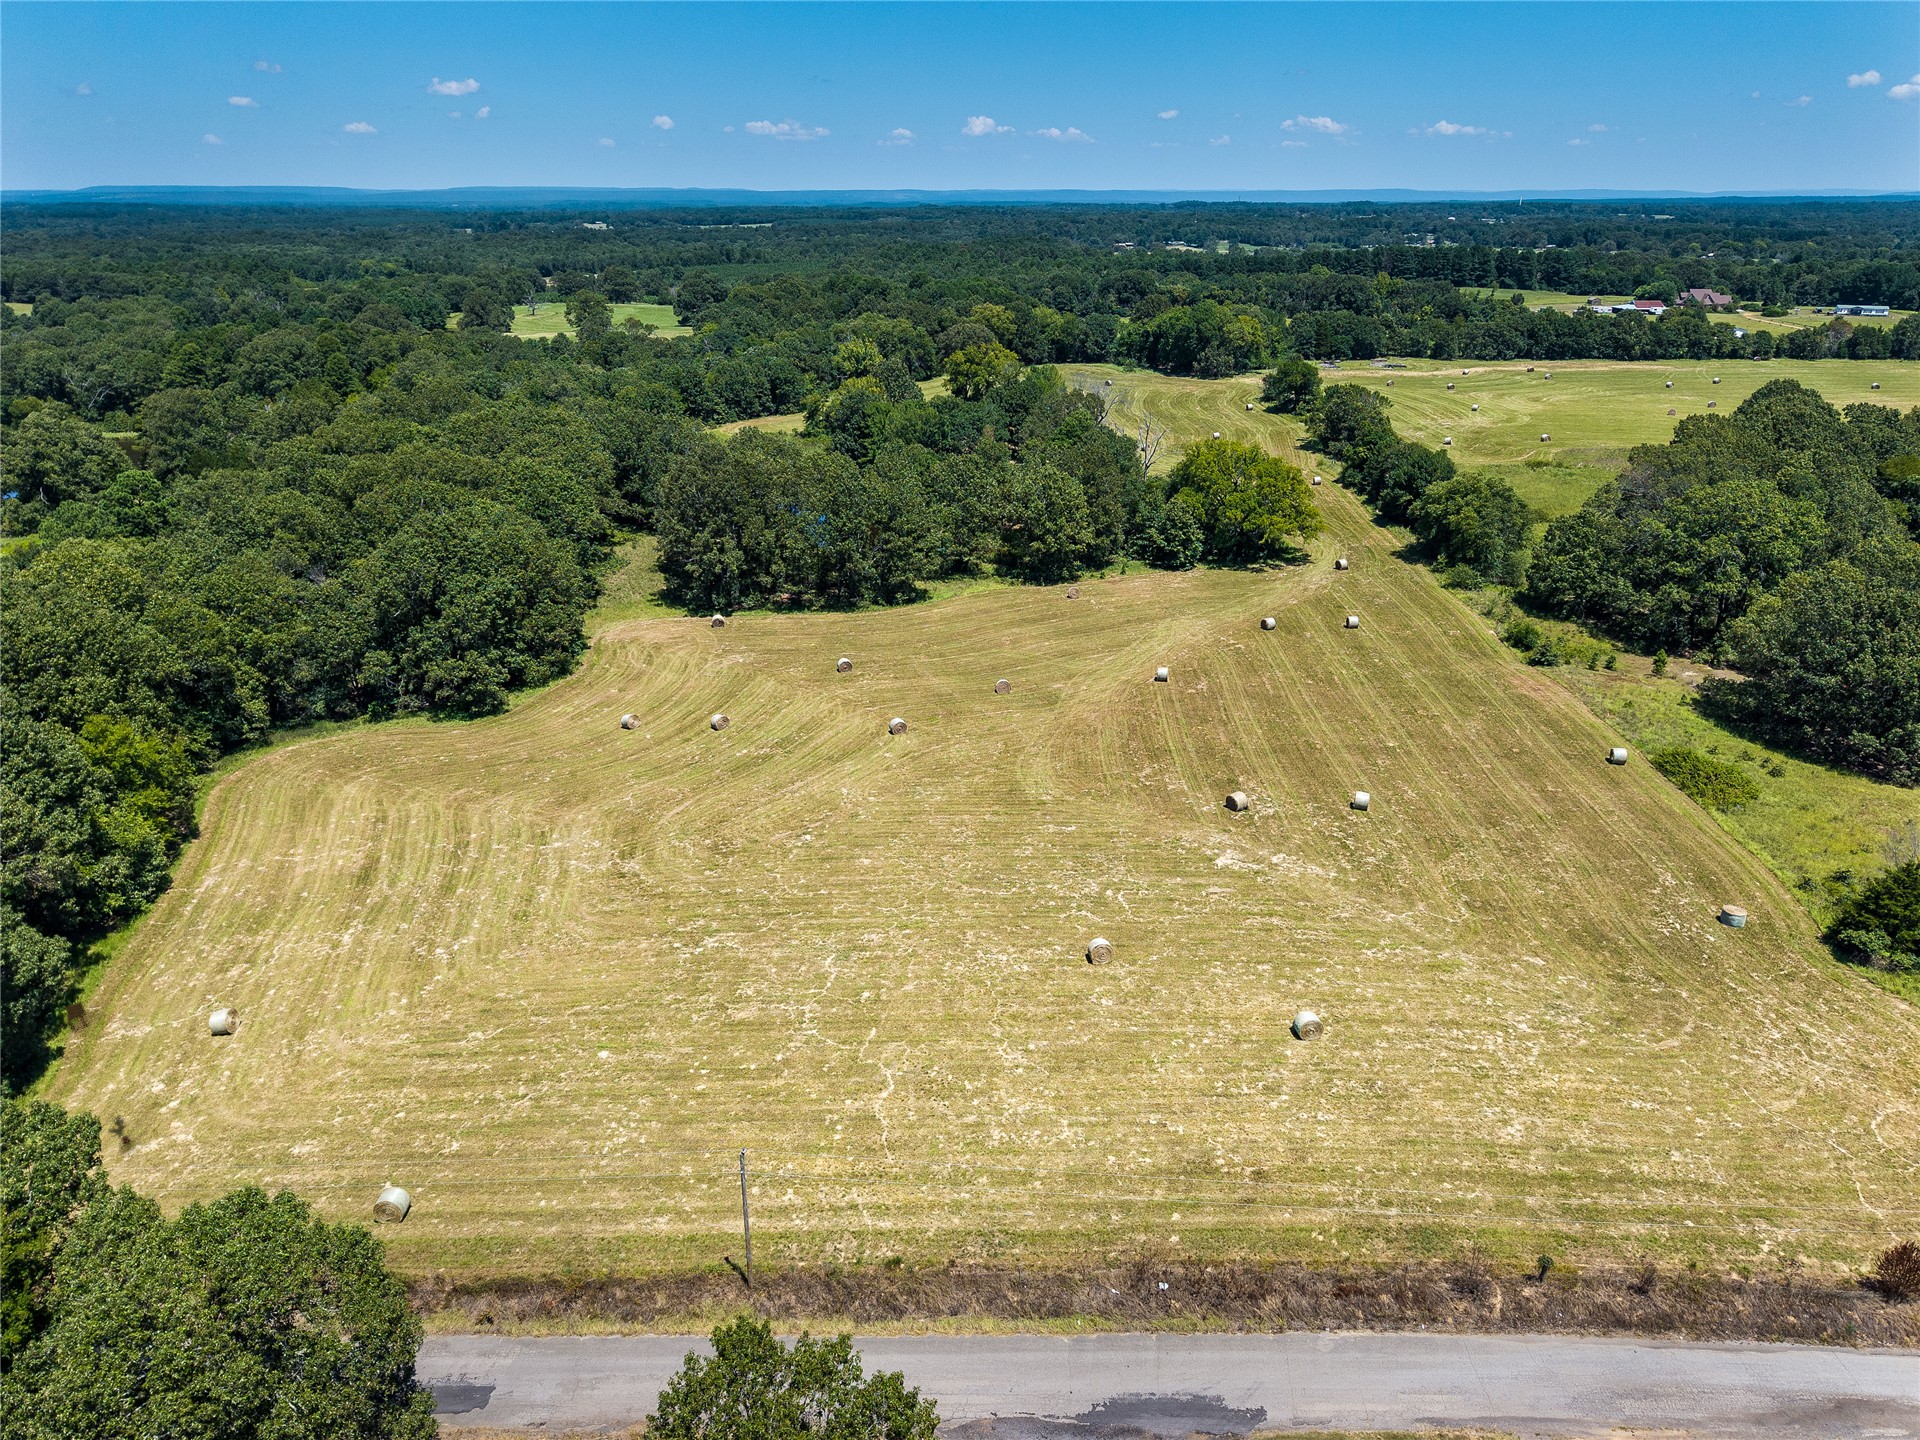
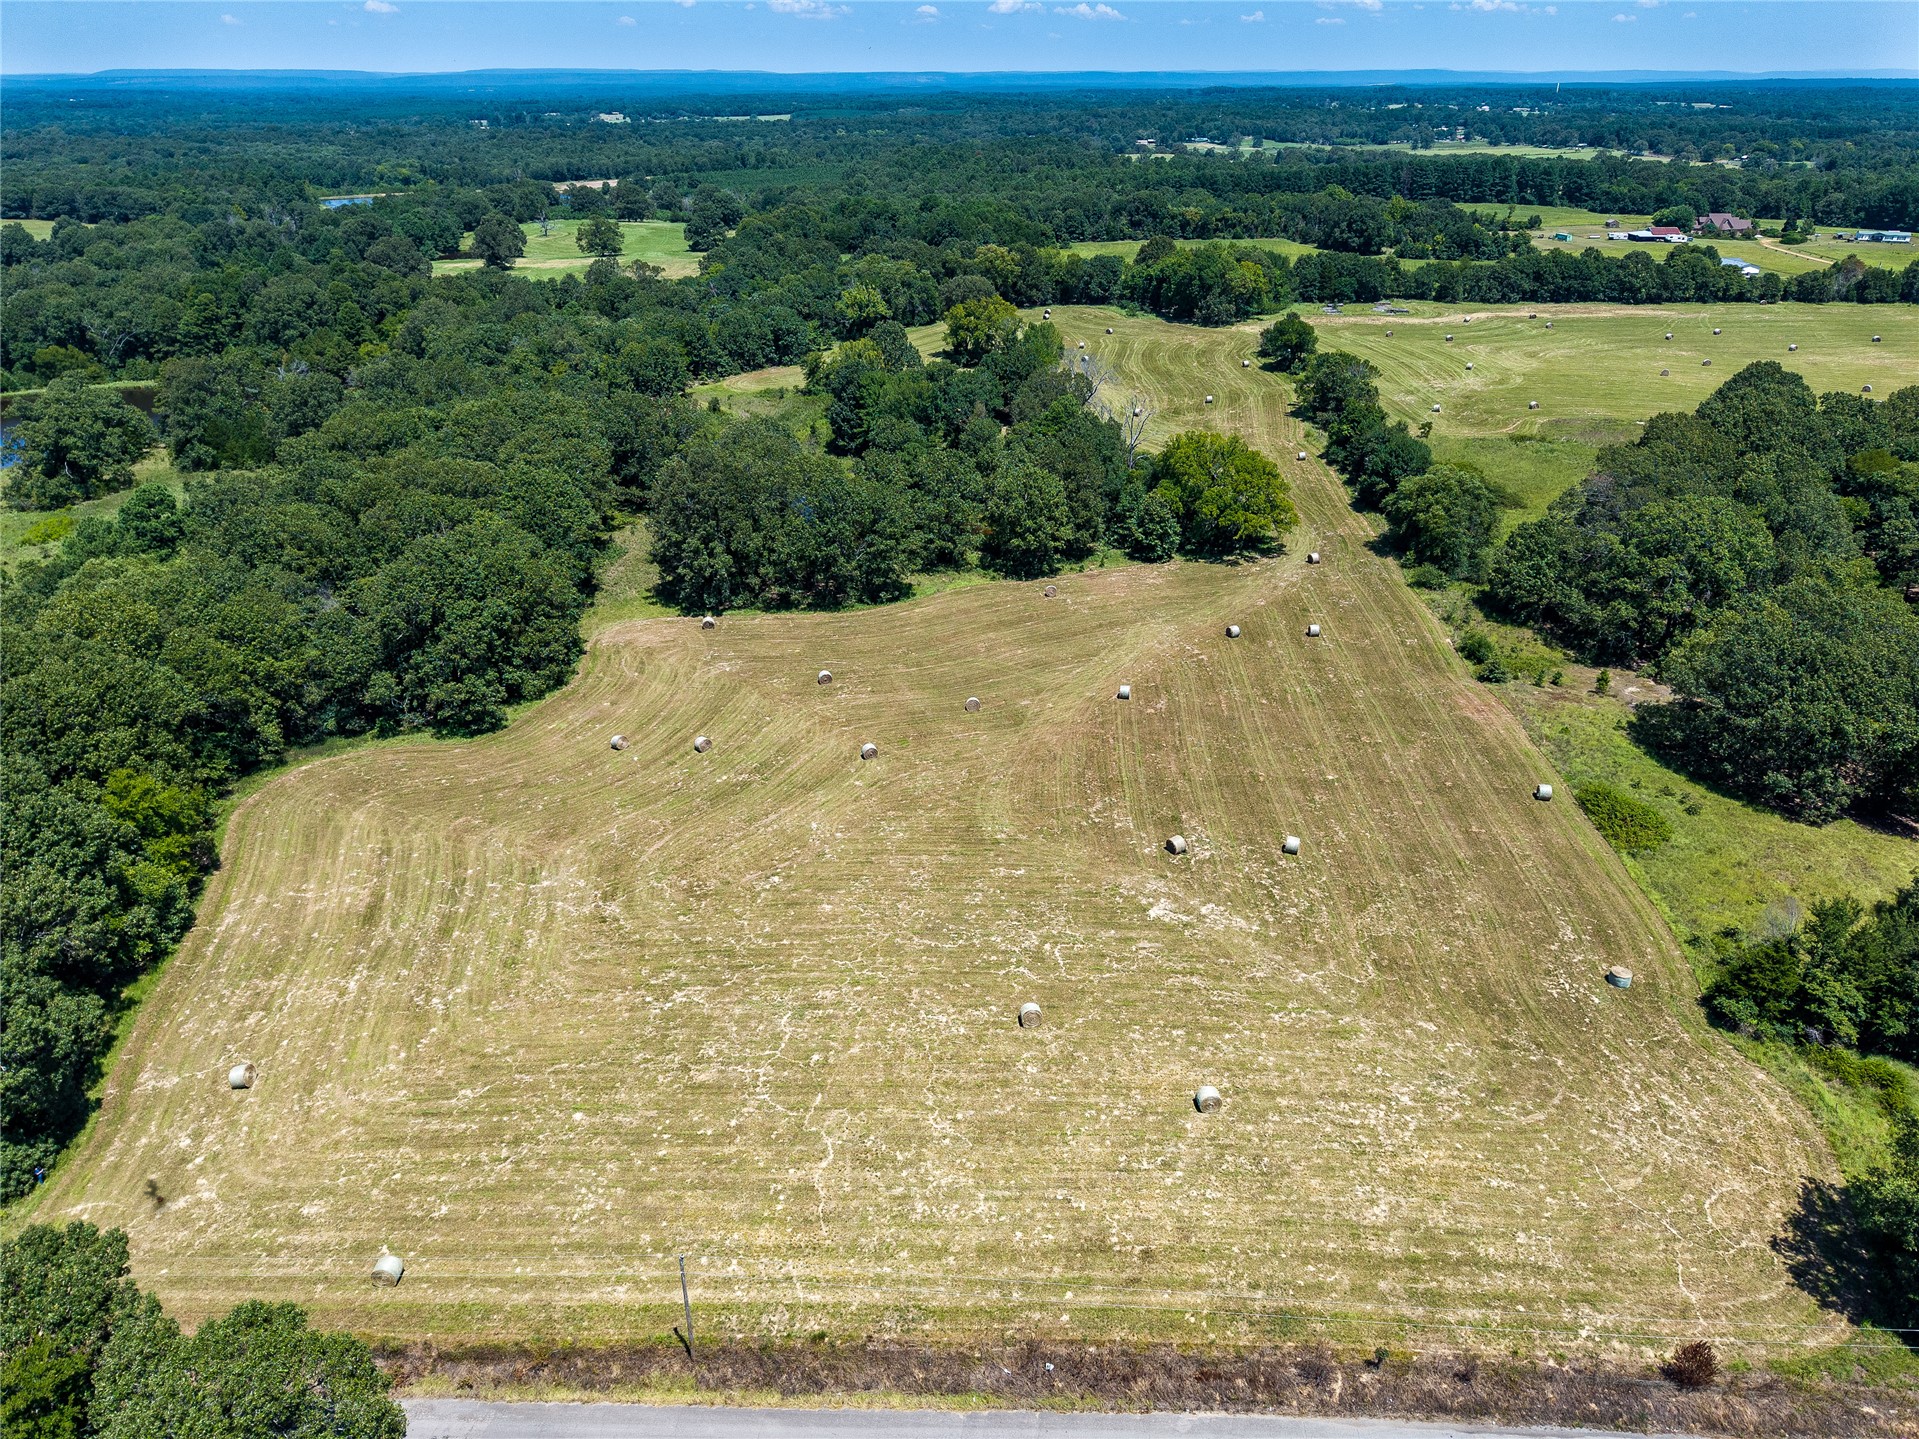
bench: present [66,1001,87,1032] -> none [105,1055,125,1084]

